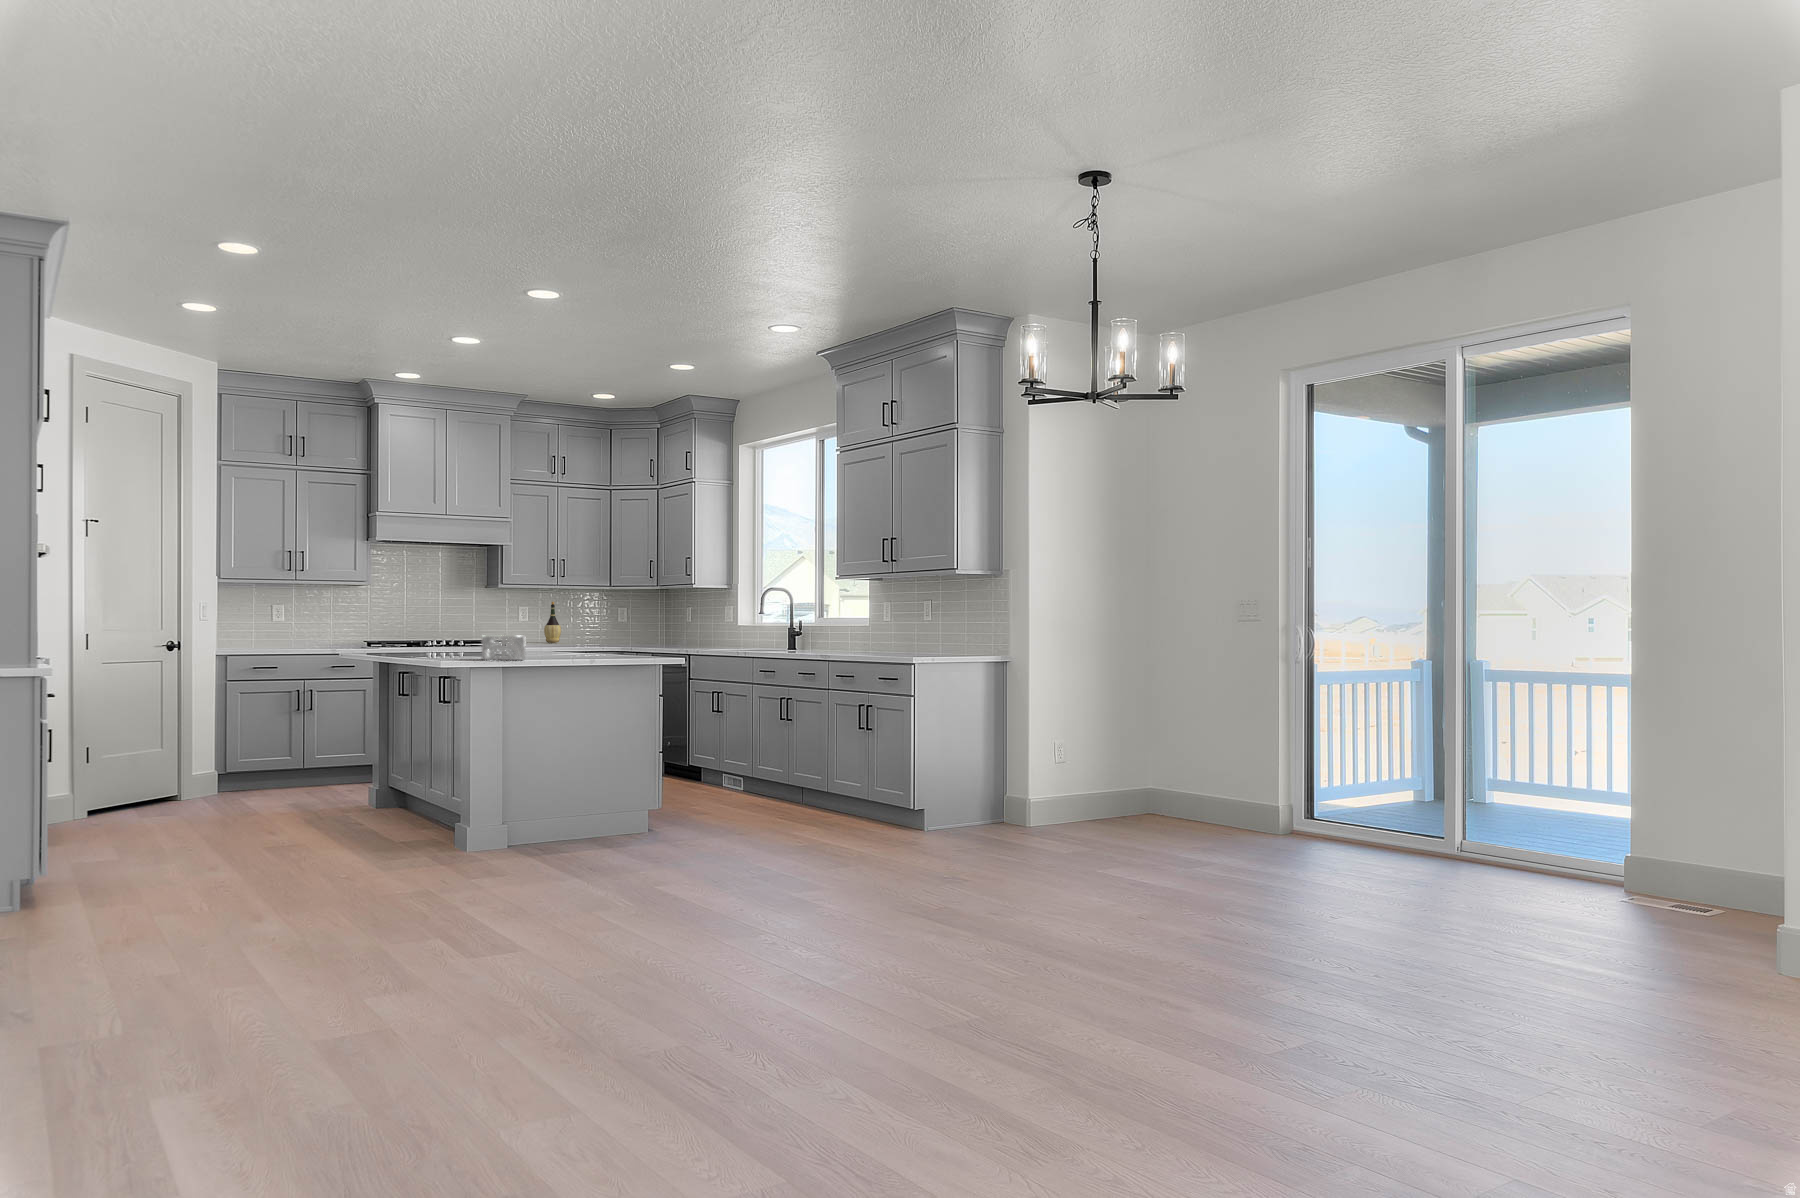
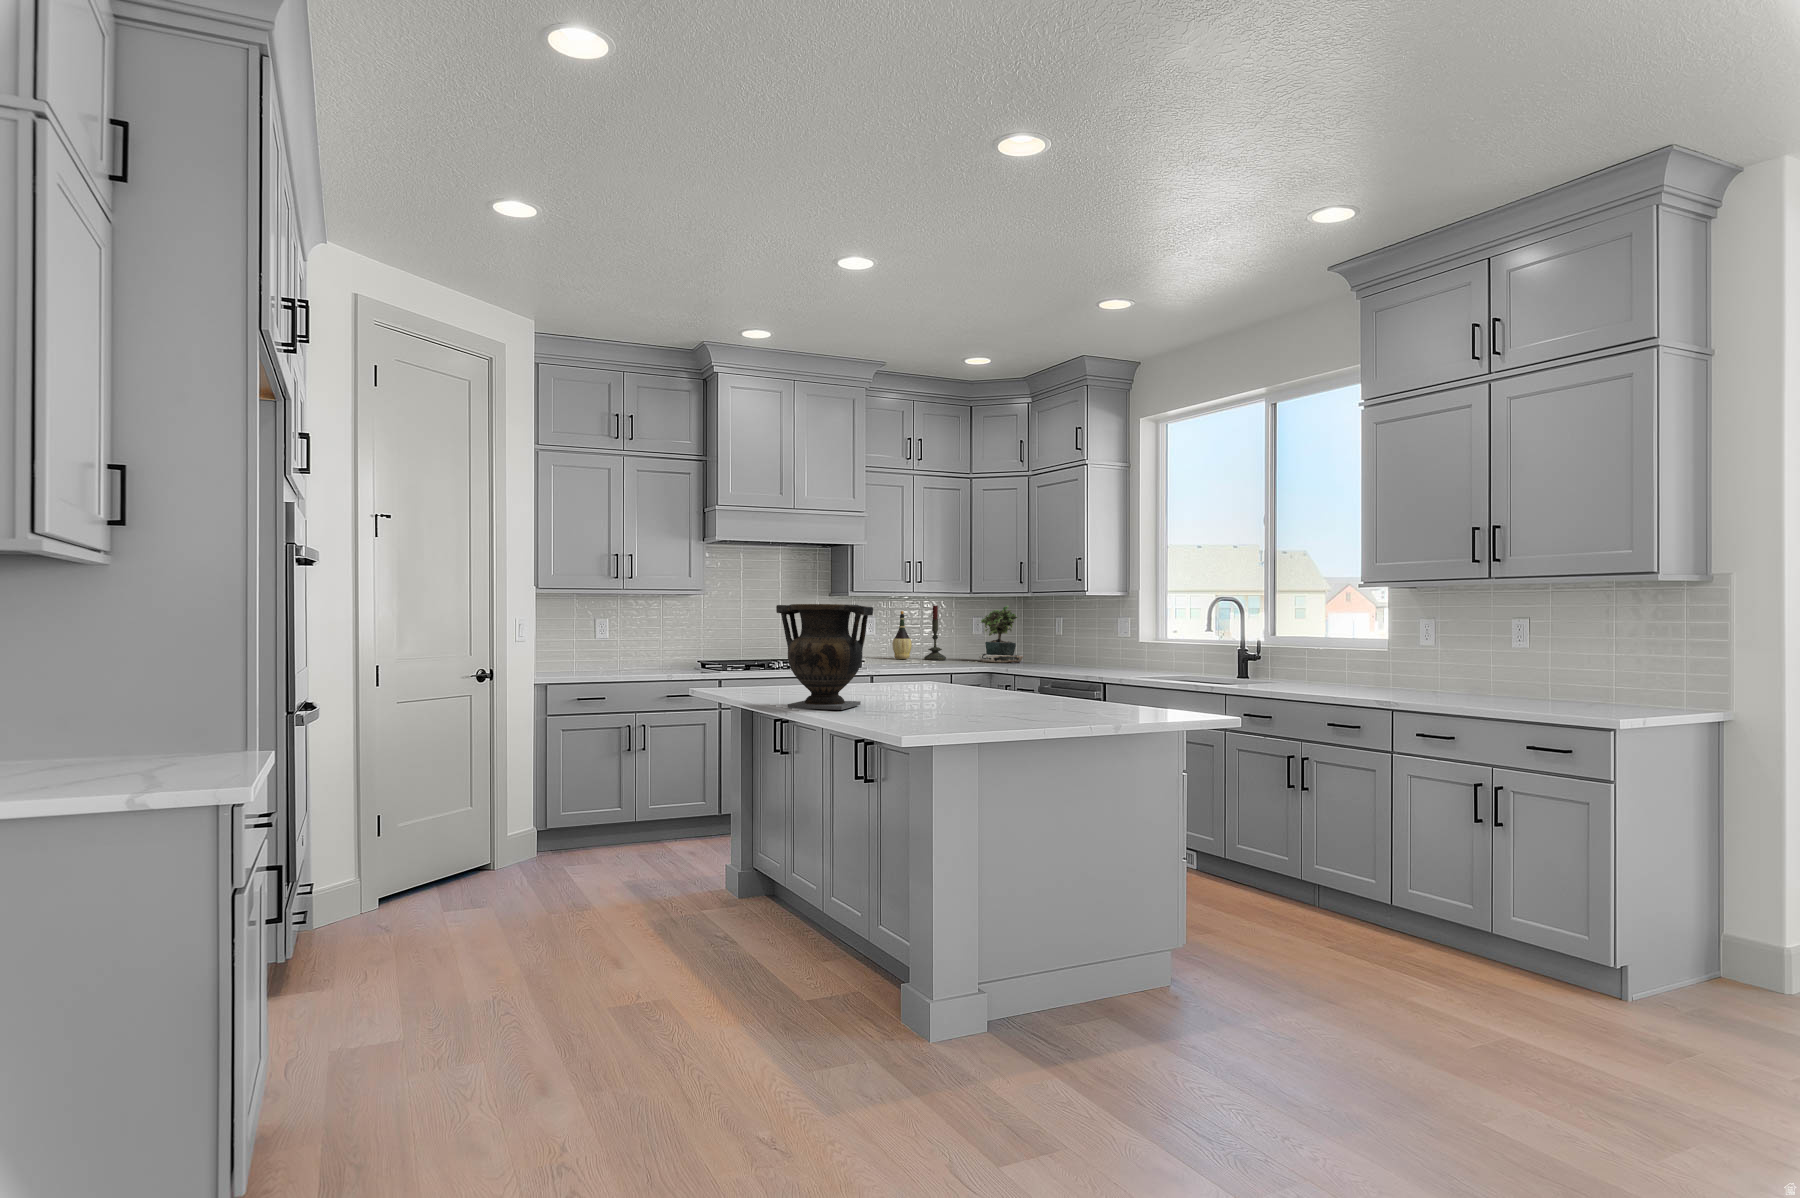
vase: none [395,585,465,656] -> present [776,604,873,710]
candle: none [573,596,592,643] -> present [924,605,946,660]
potted plant: none [609,597,657,645] -> present [976,606,1023,663]
decorative bowl: present [482,635,525,660] -> none [913,680,977,723]

